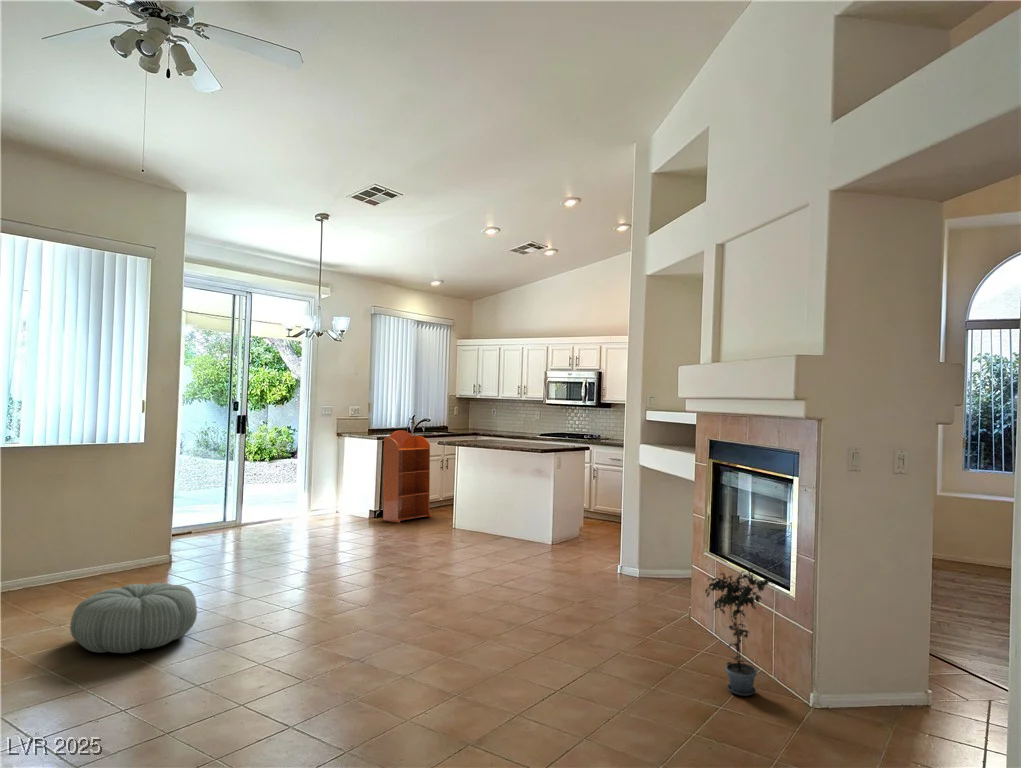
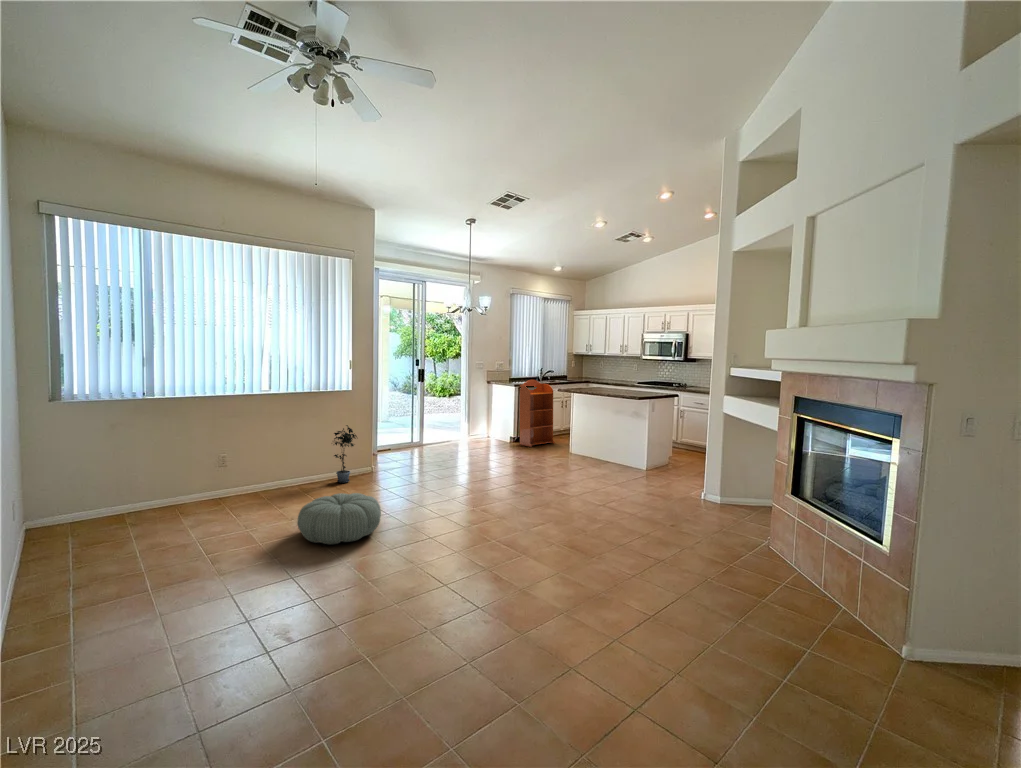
potted plant: present [706,567,773,696] -> present [334,425,357,483]

